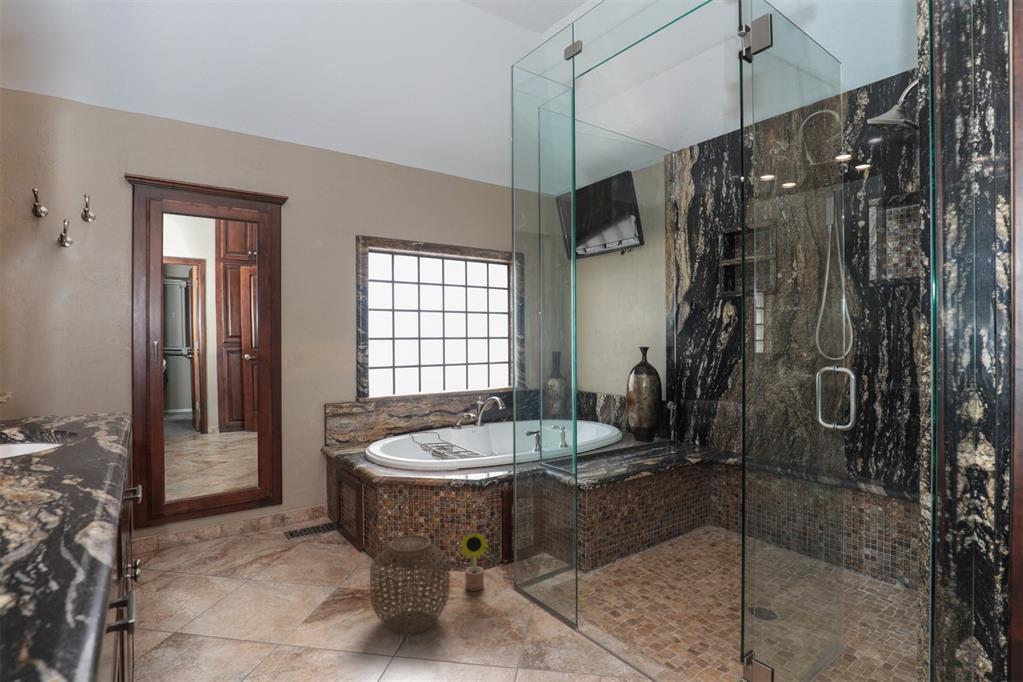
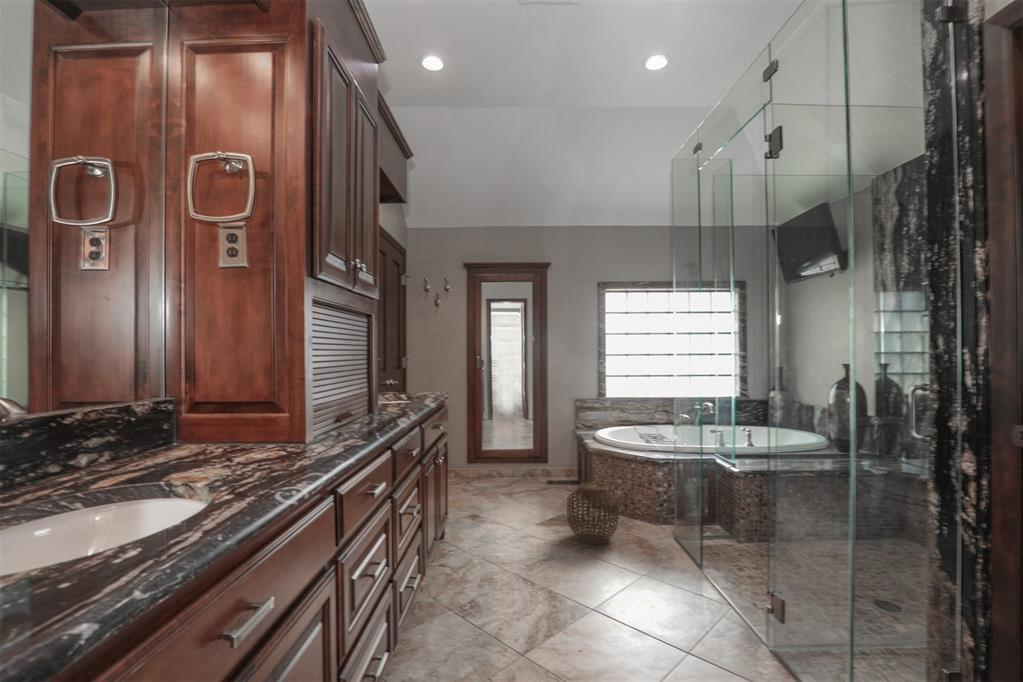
decorative plant: present [459,532,489,591] -> none [633,491,655,535]

